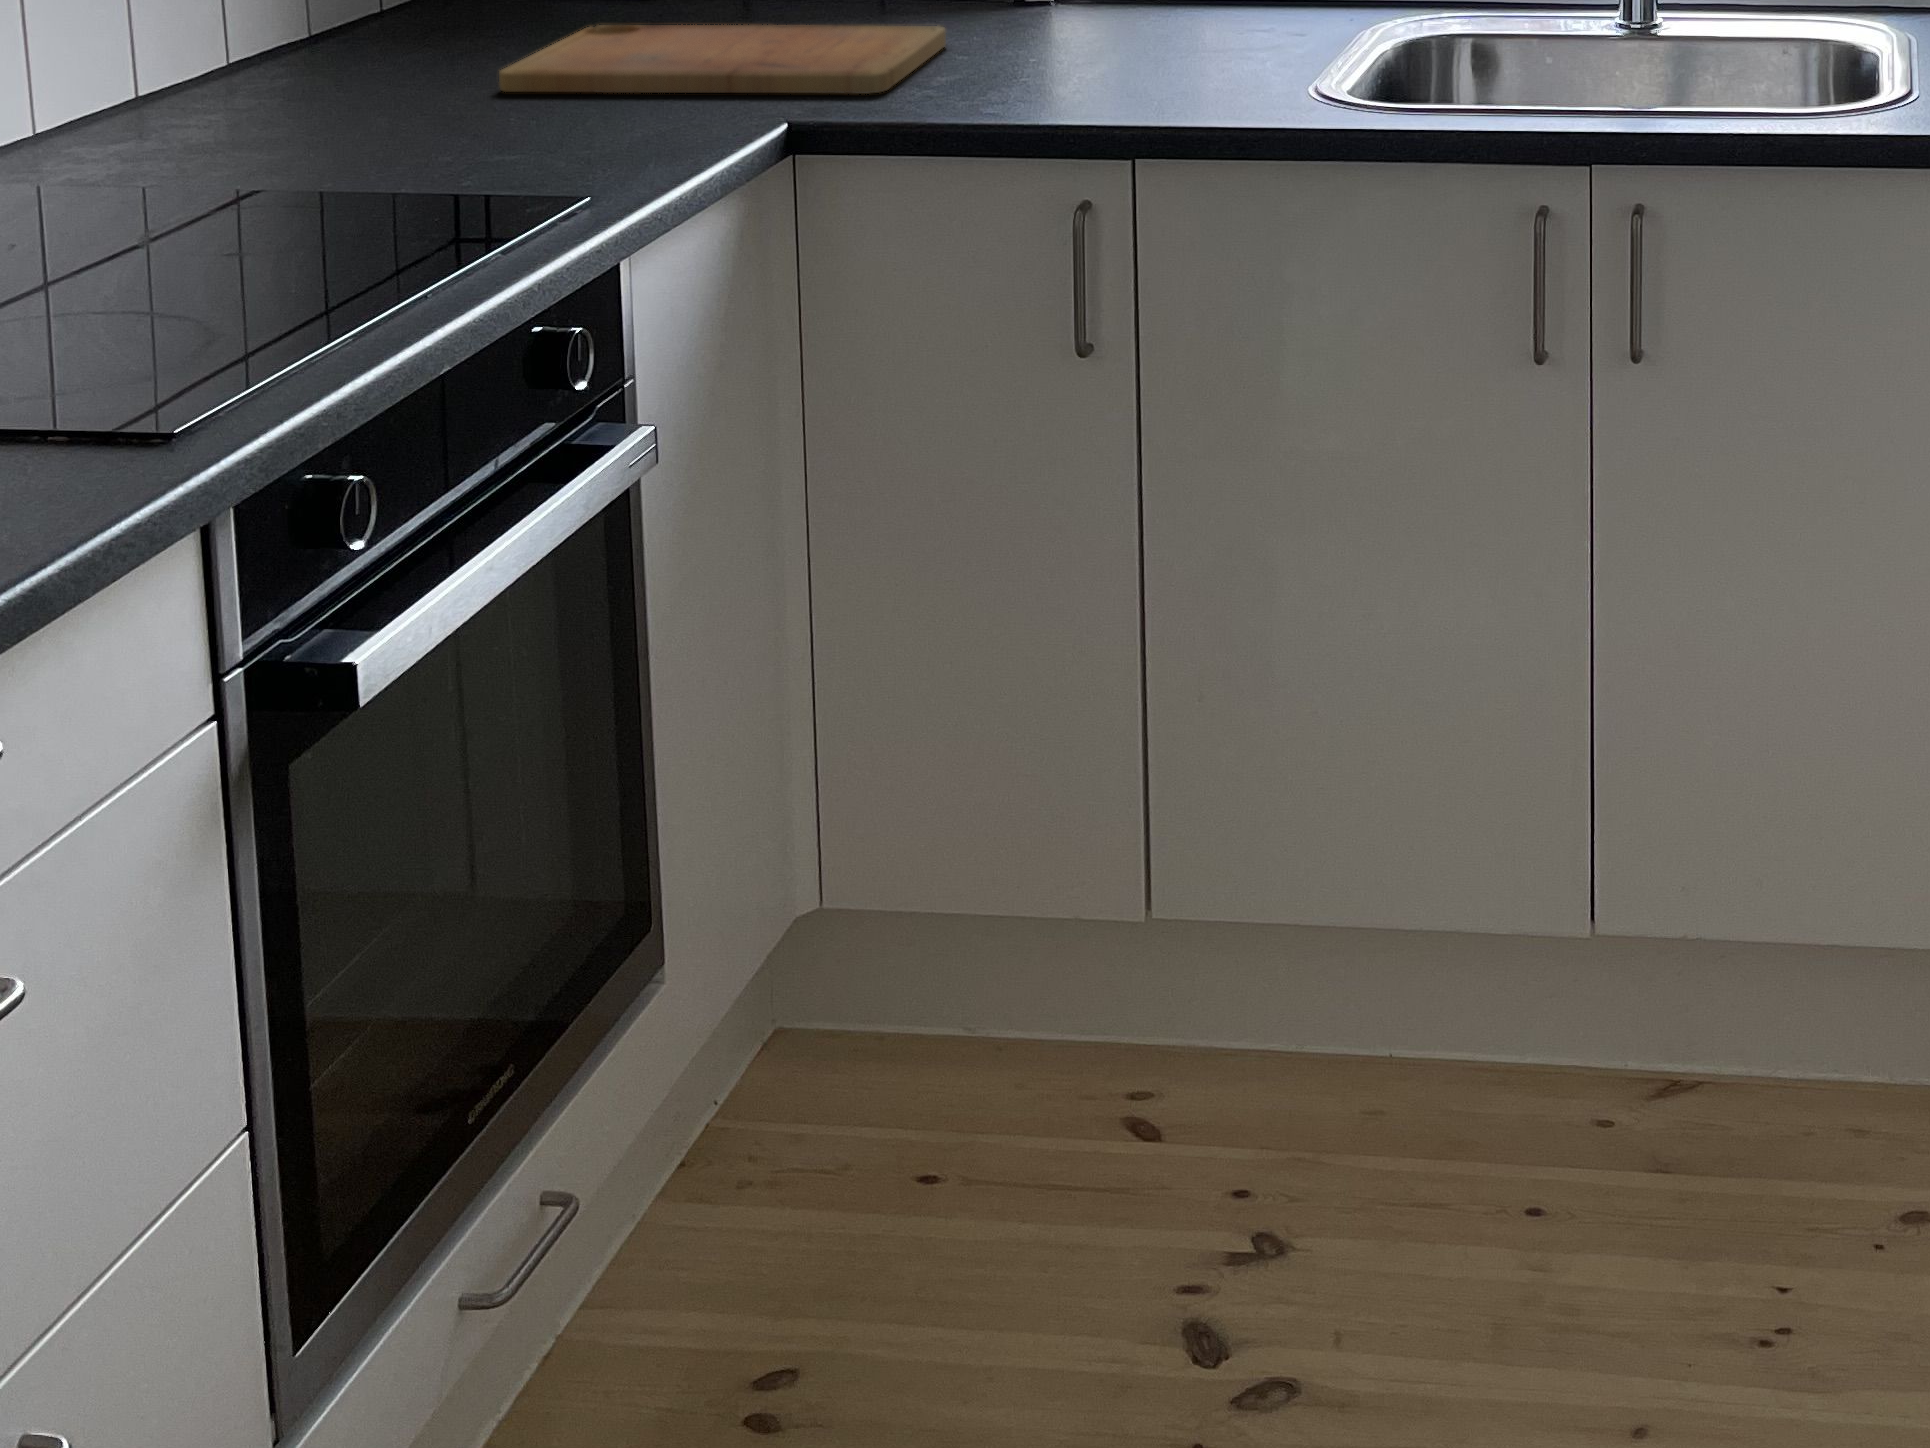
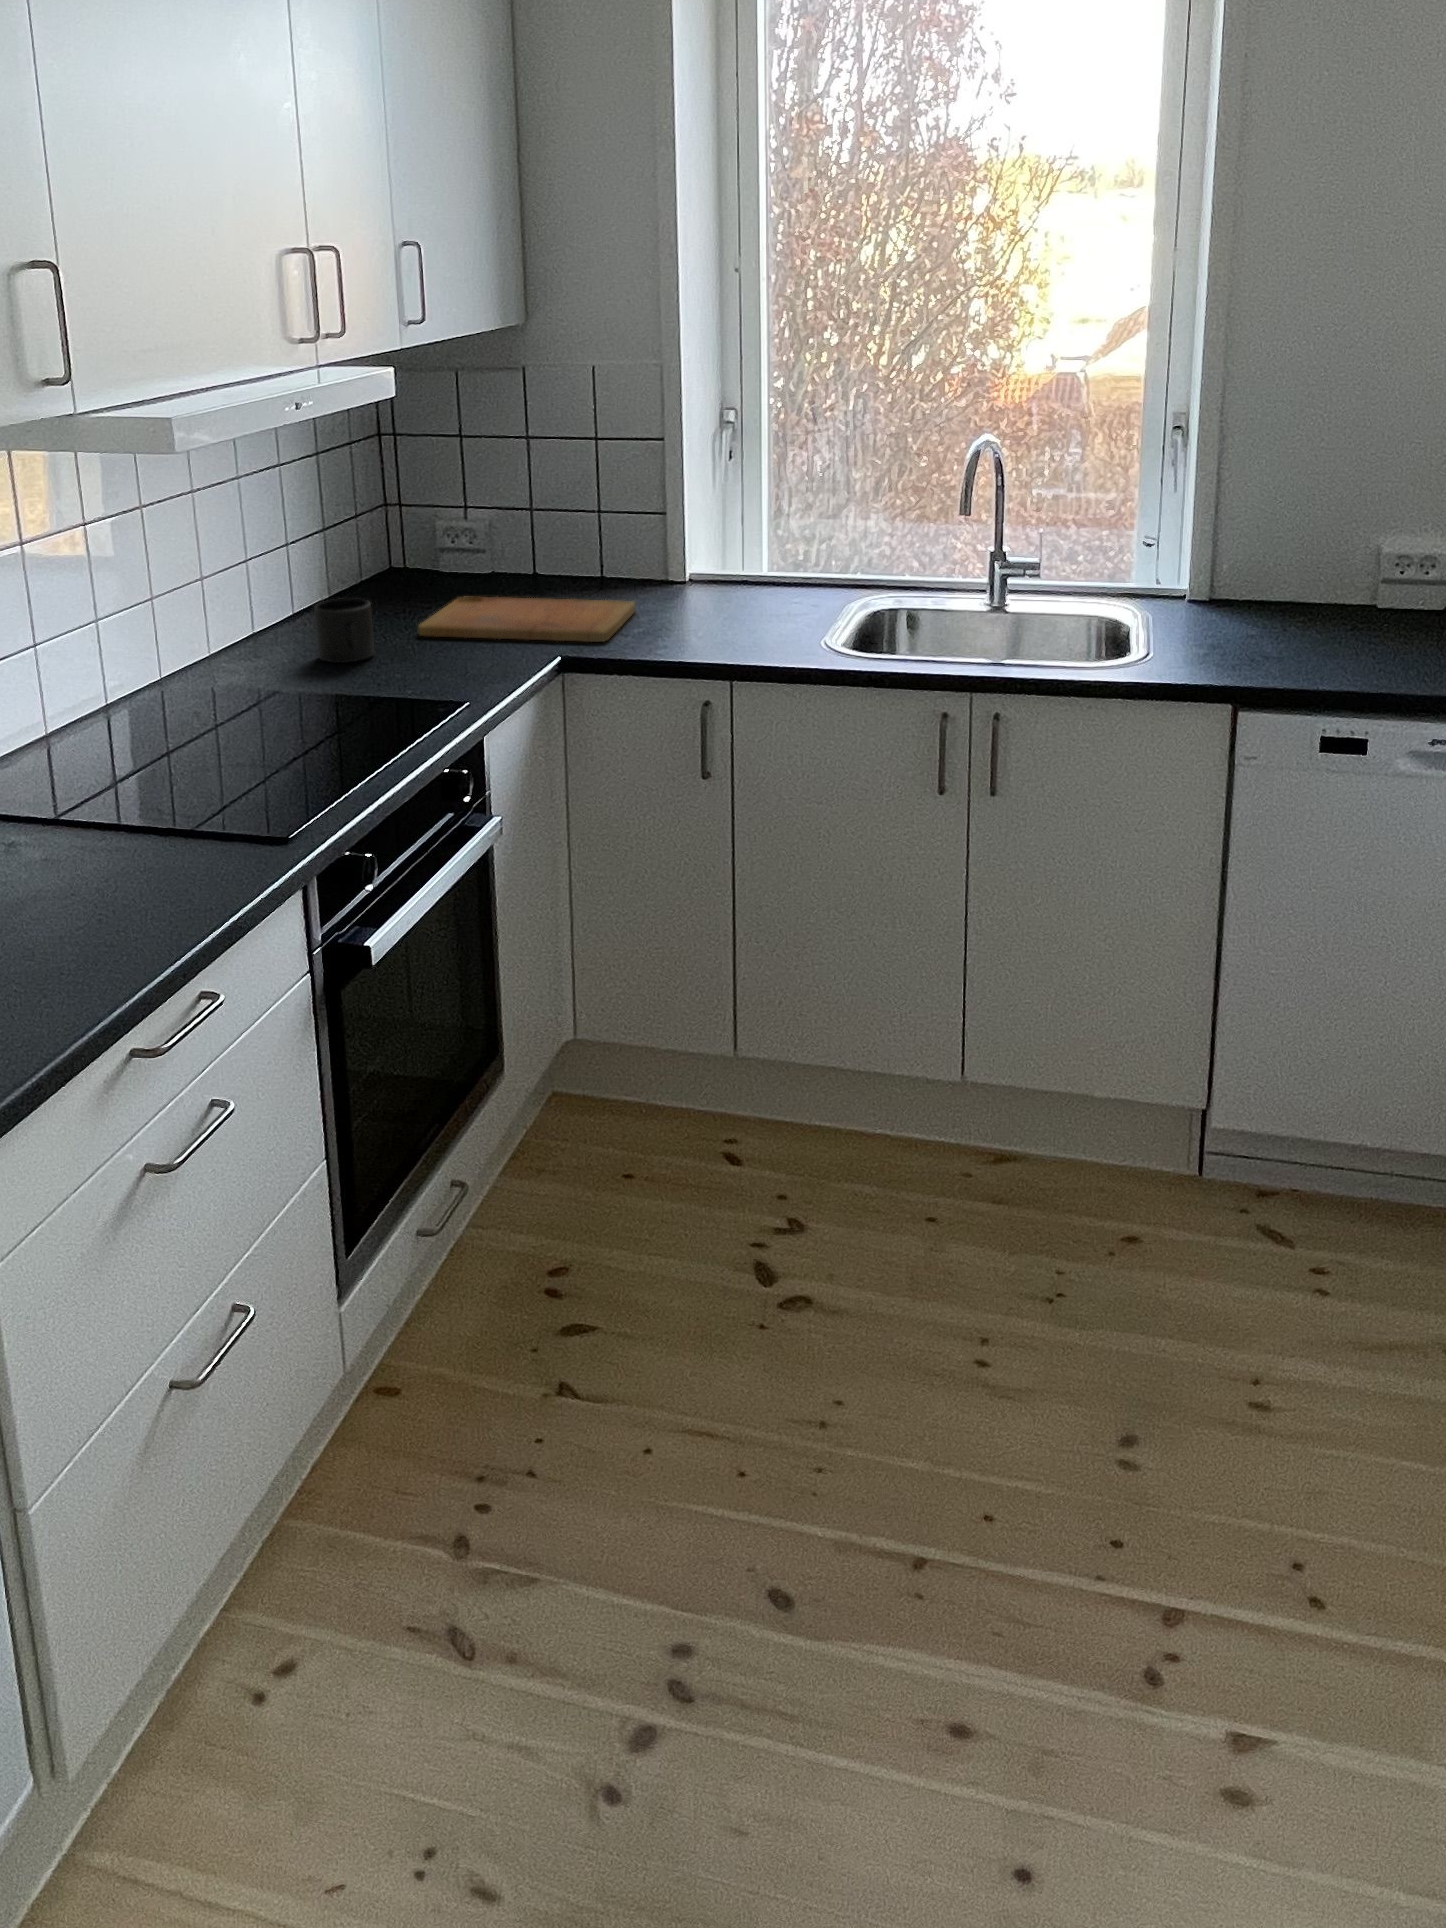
mug: none [273,12,402,138] -> present [314,598,374,663]

